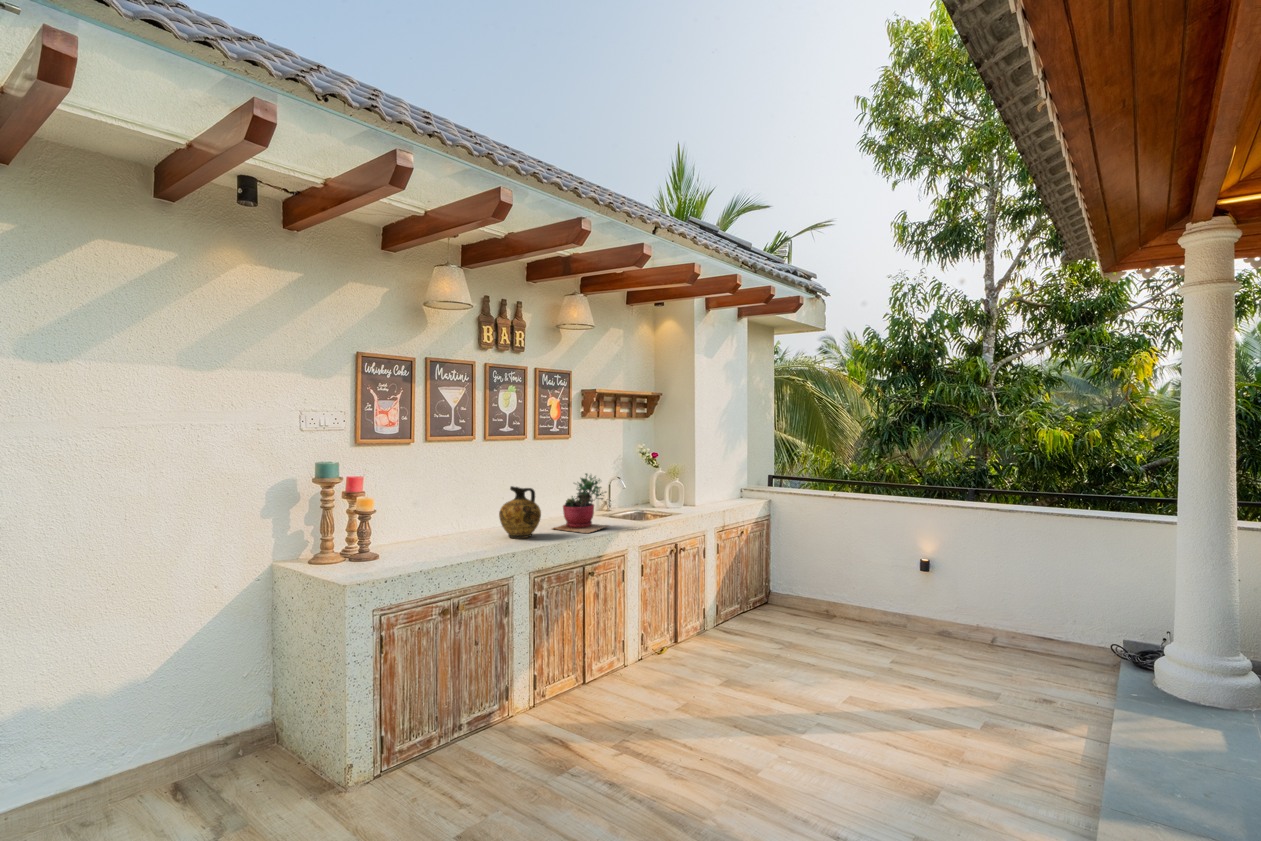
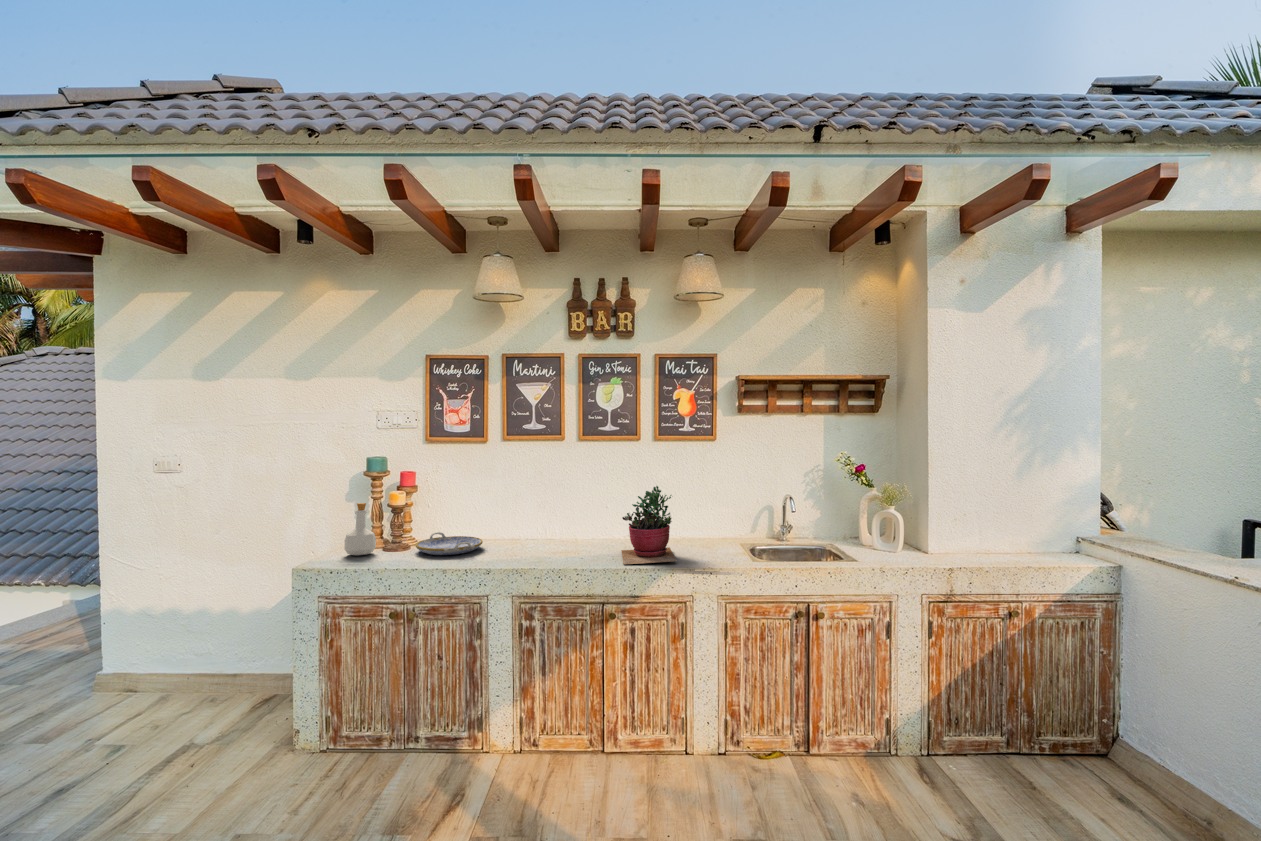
ceramic jug: present [499,486,541,539] -> none [535,493,584,555]
bottle: none [360,512,392,568] -> present [344,503,376,555]
serving tray: none [400,537,470,555] -> present [415,532,483,555]

